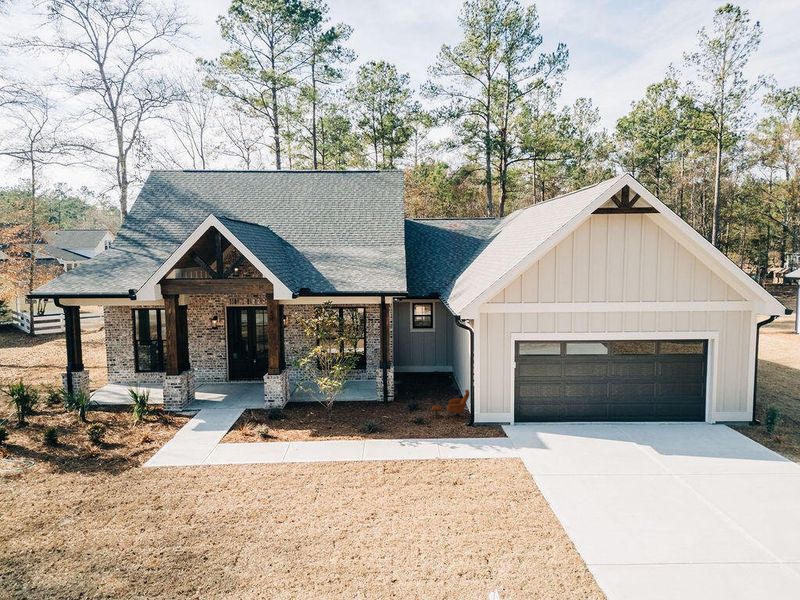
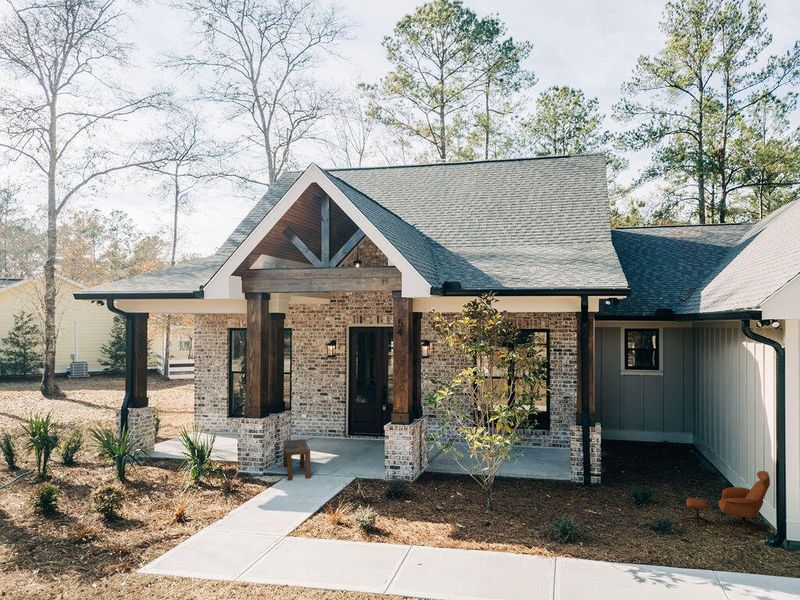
bench: none [192,387,215,414] -> present [283,439,310,481]

